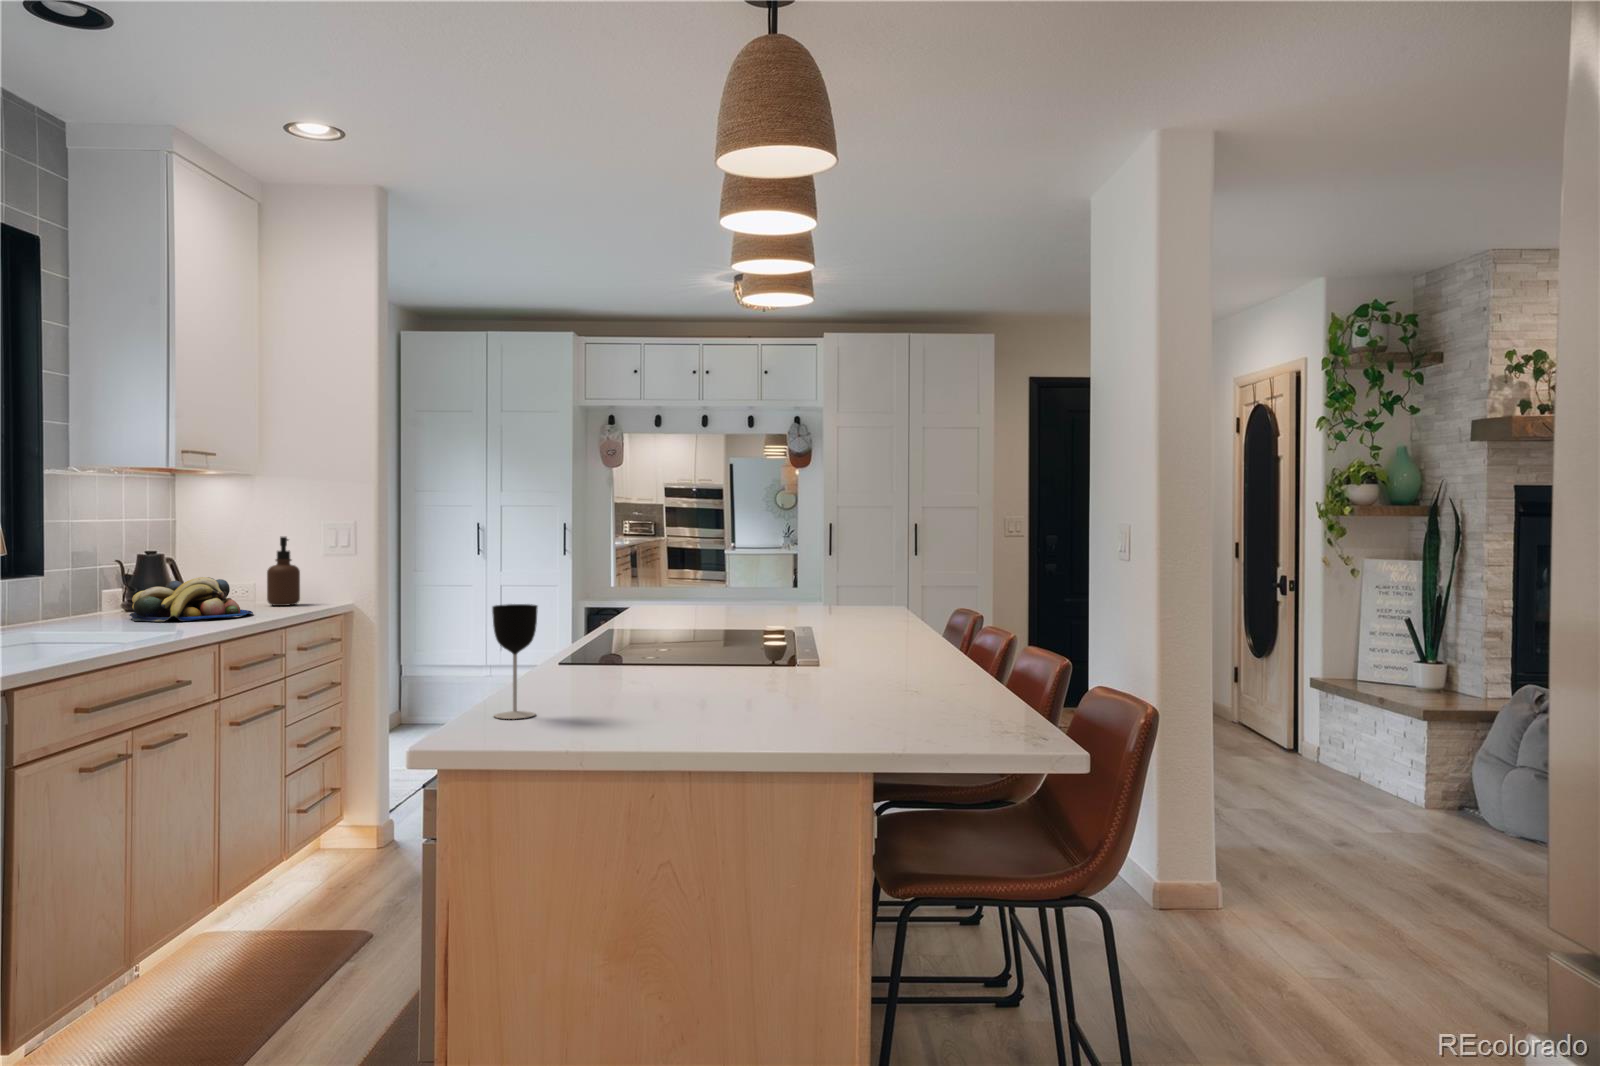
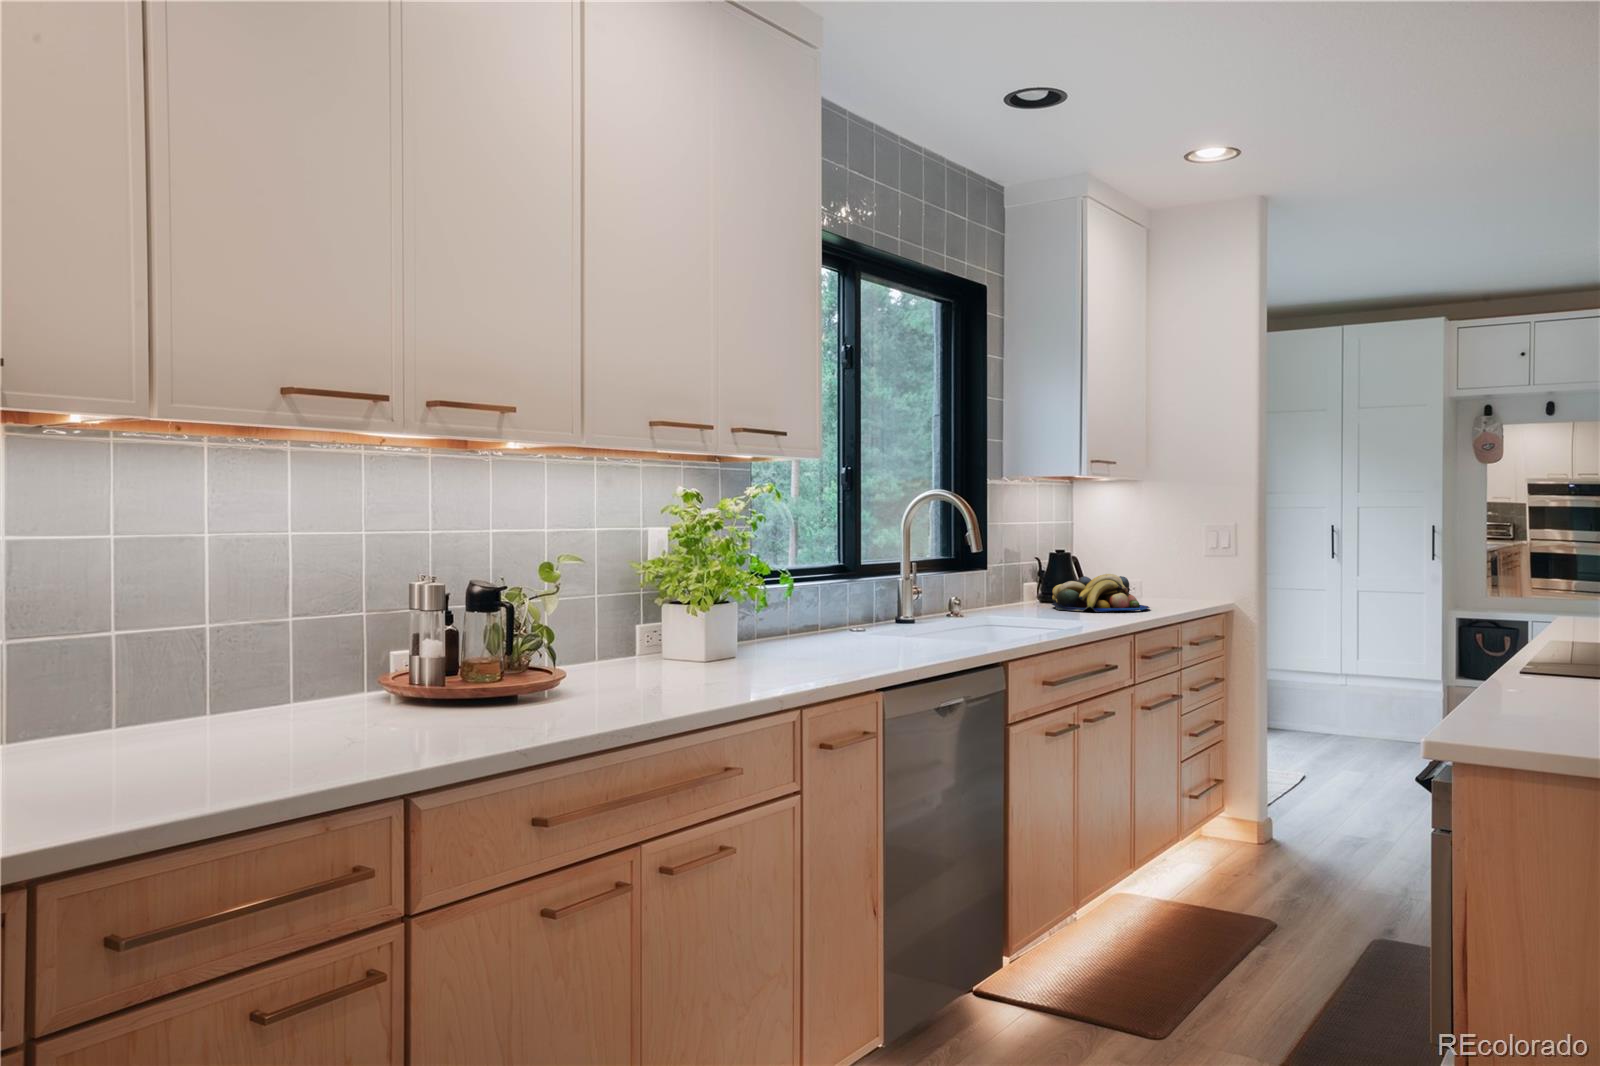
soap dispenser: present [267,537,300,606] -> none [1154,539,1183,603]
wine glass: present [492,604,538,719] -> none [1500,606,1558,731]

